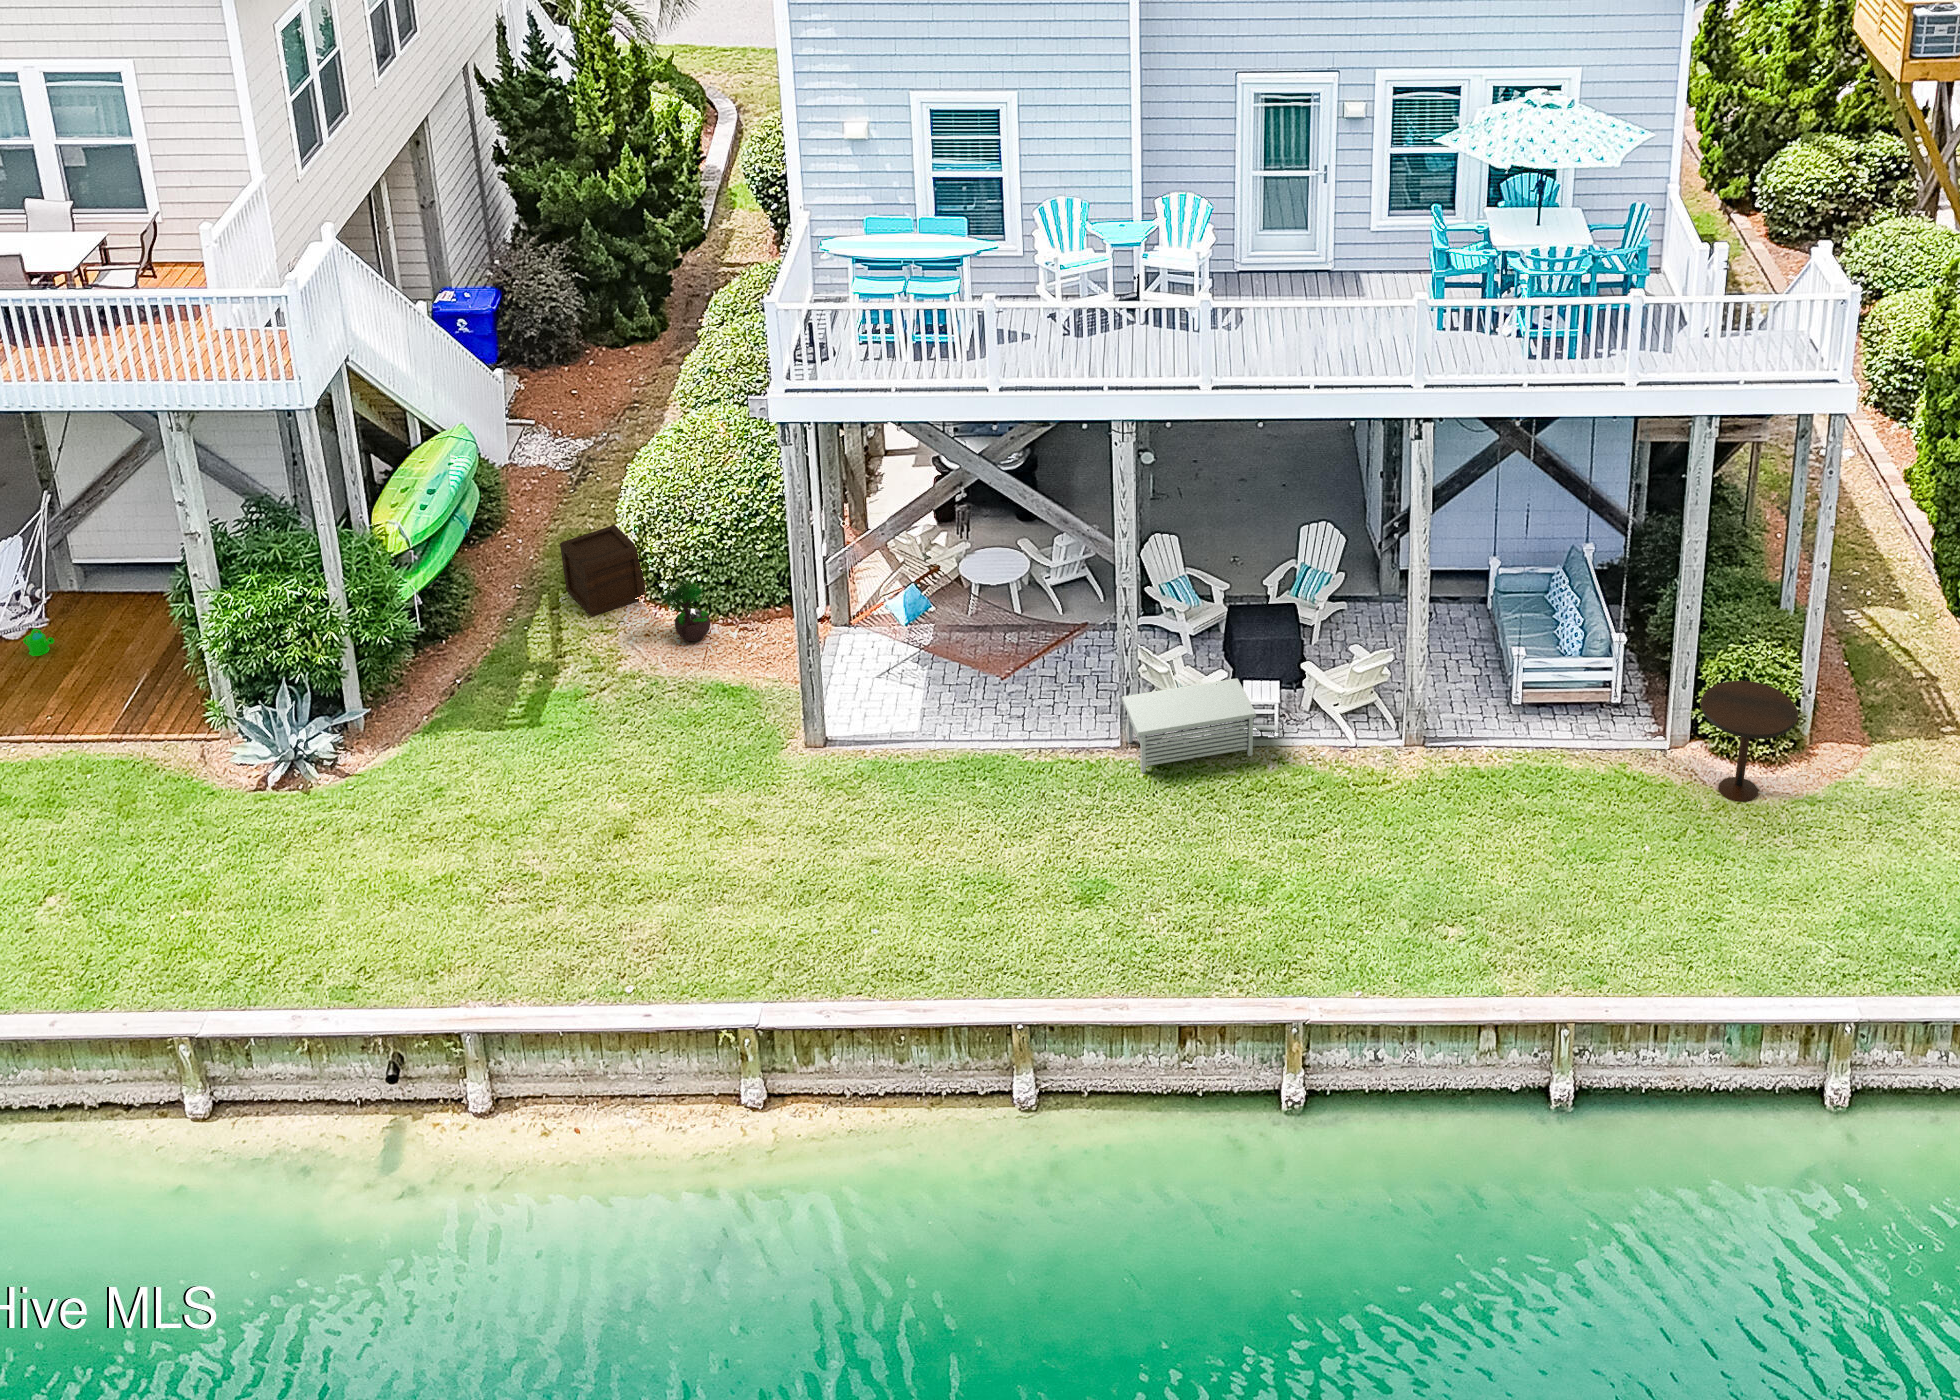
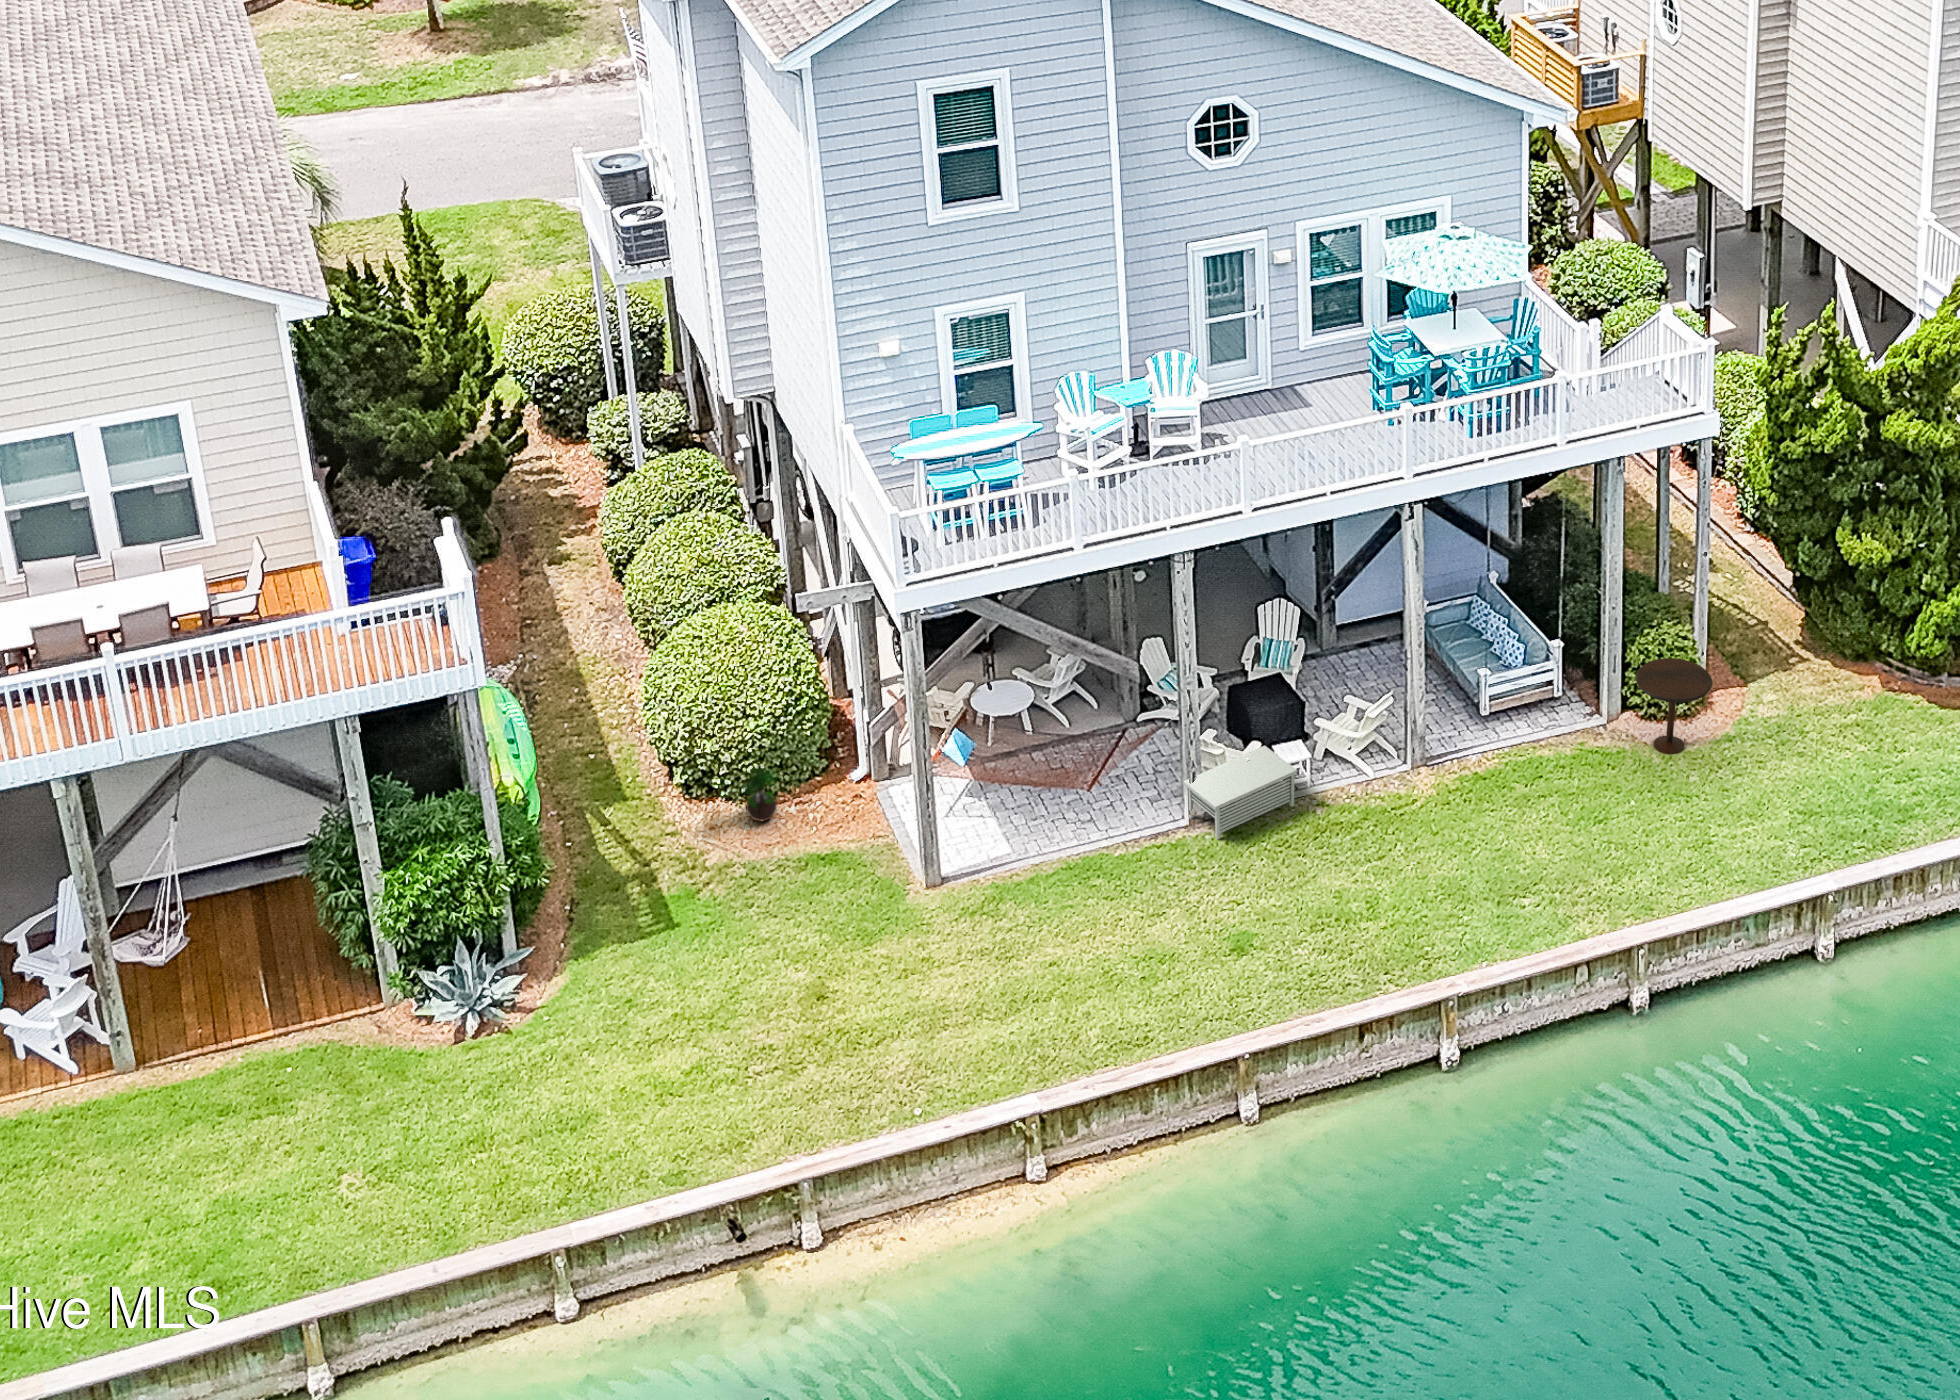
wooden crate: present [560,525,646,617] -> none [609,735,692,821]
watering can: present [23,629,54,656] -> none [142,949,177,976]

